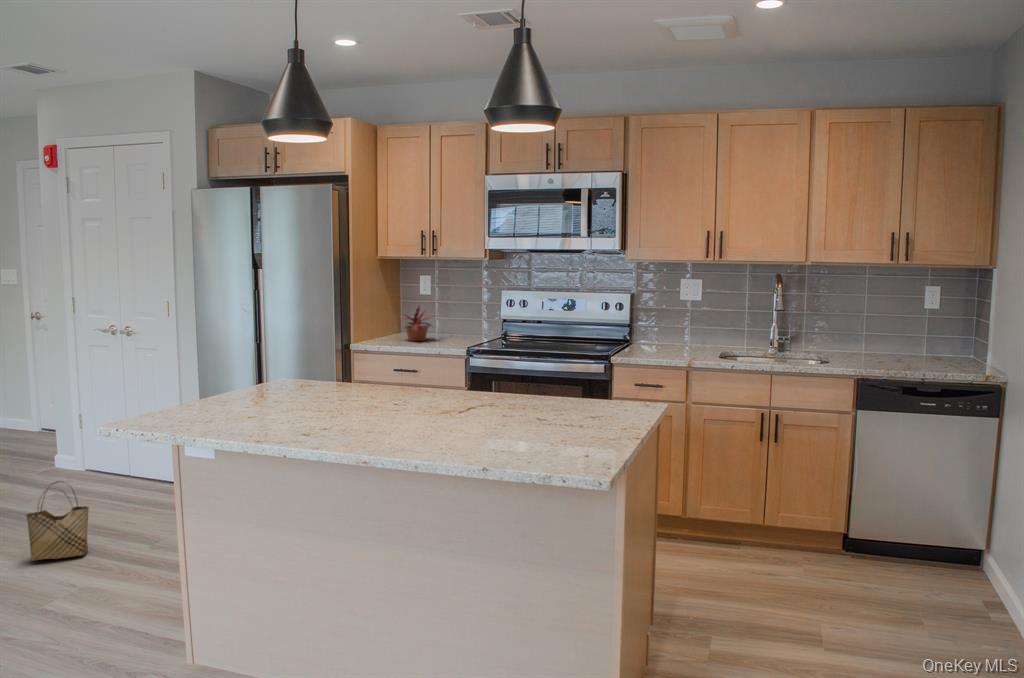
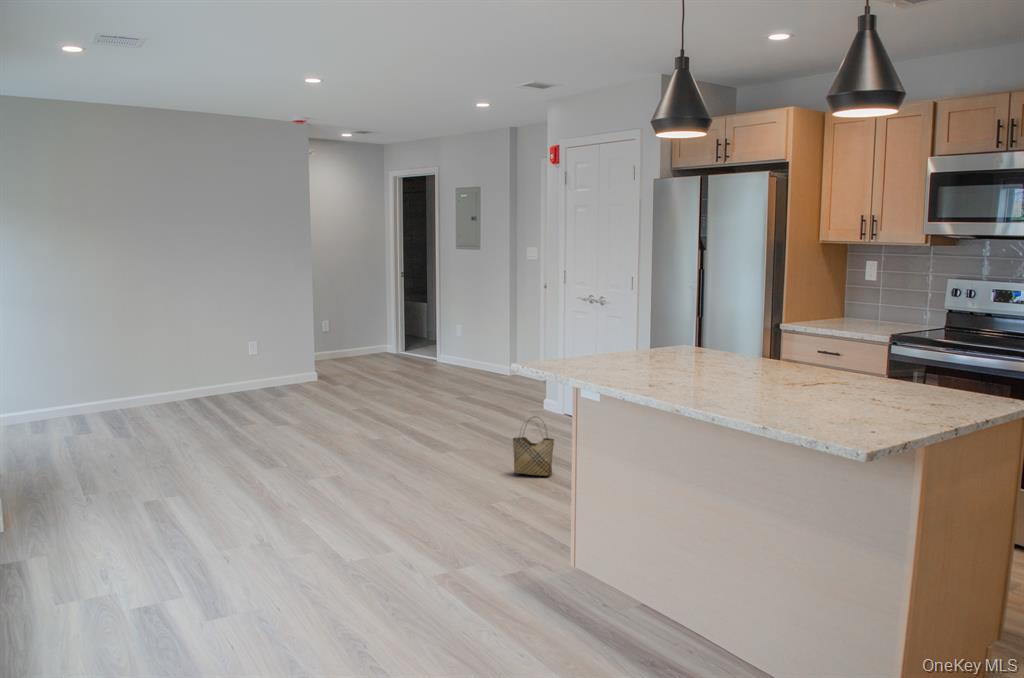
potted plant: present [404,307,433,341] -> none [826,289,873,326]

